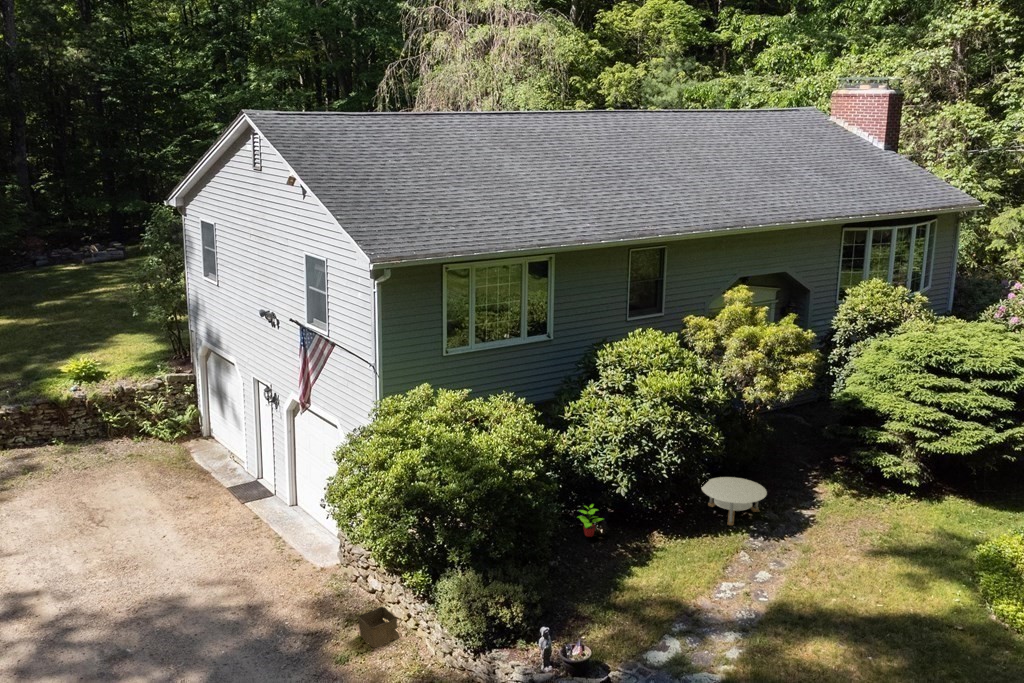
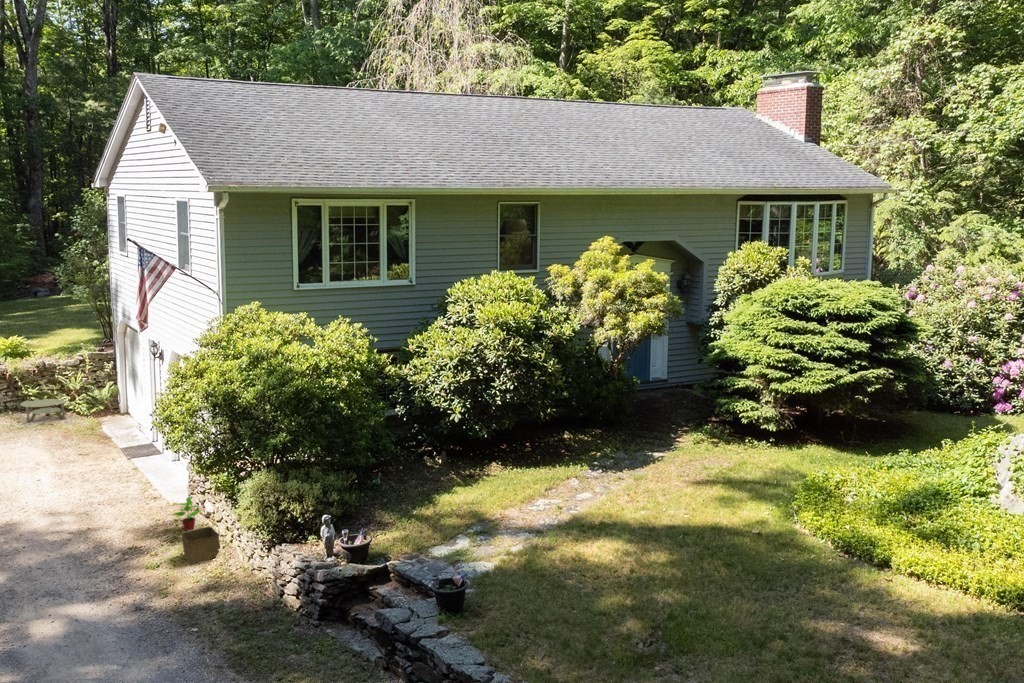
round table: present [702,477,767,525] -> present [20,399,67,423]
potted plant: present [578,504,603,537] -> present [173,497,200,530]

